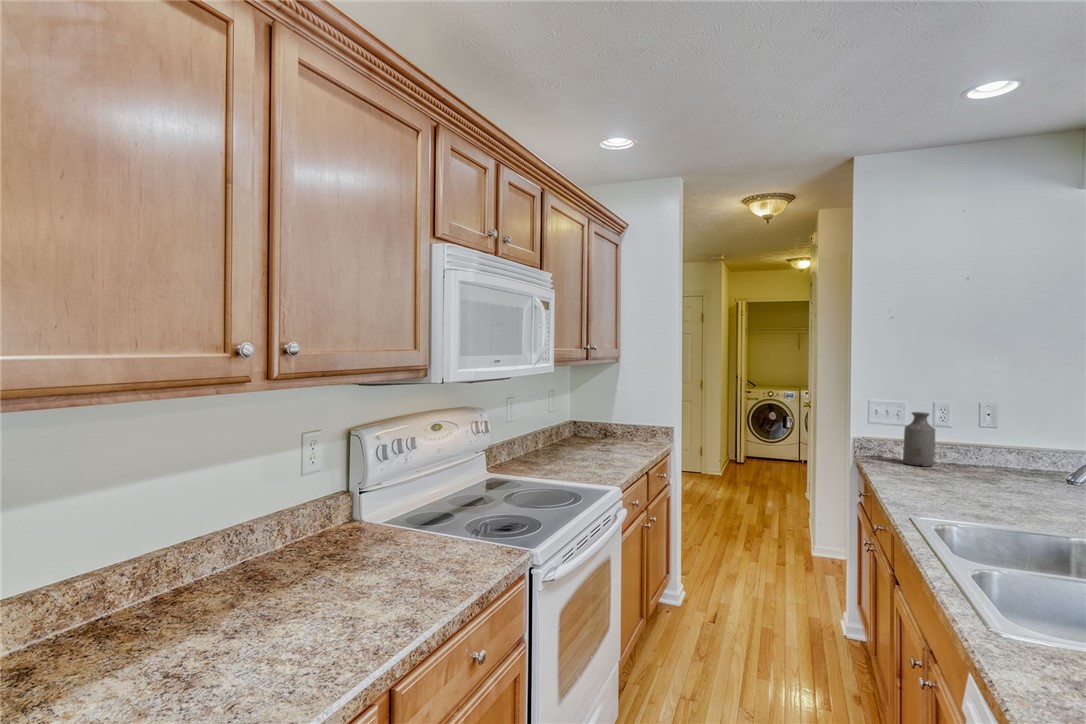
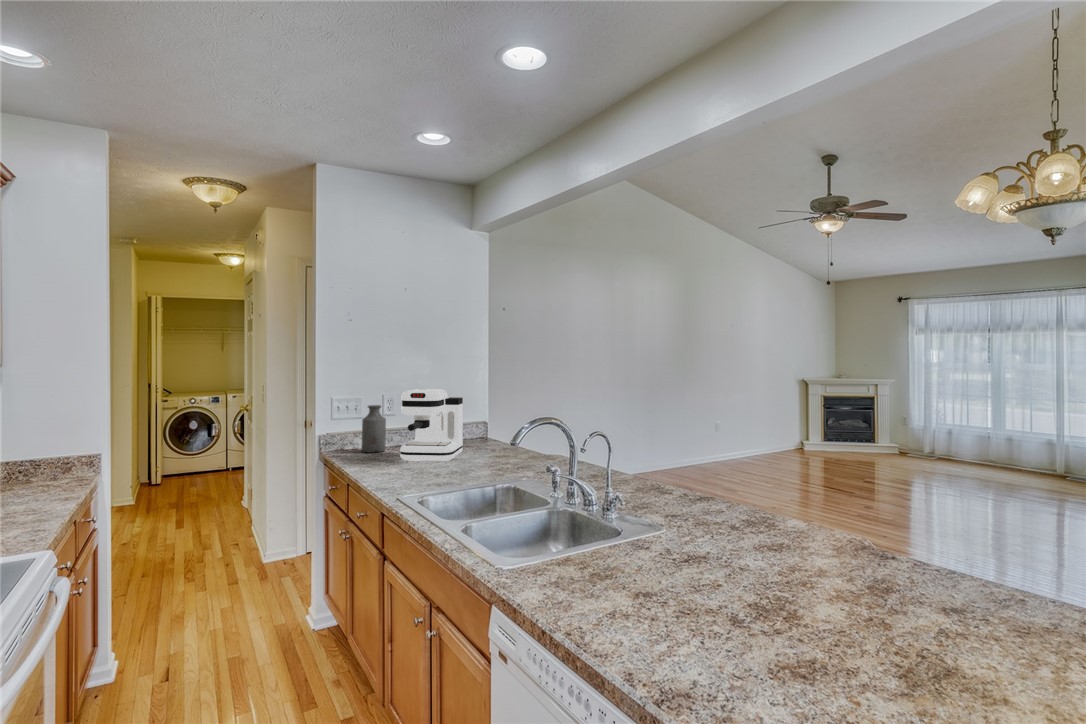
coffee maker: none [945,398,1049,493] -> present [400,389,463,462]

